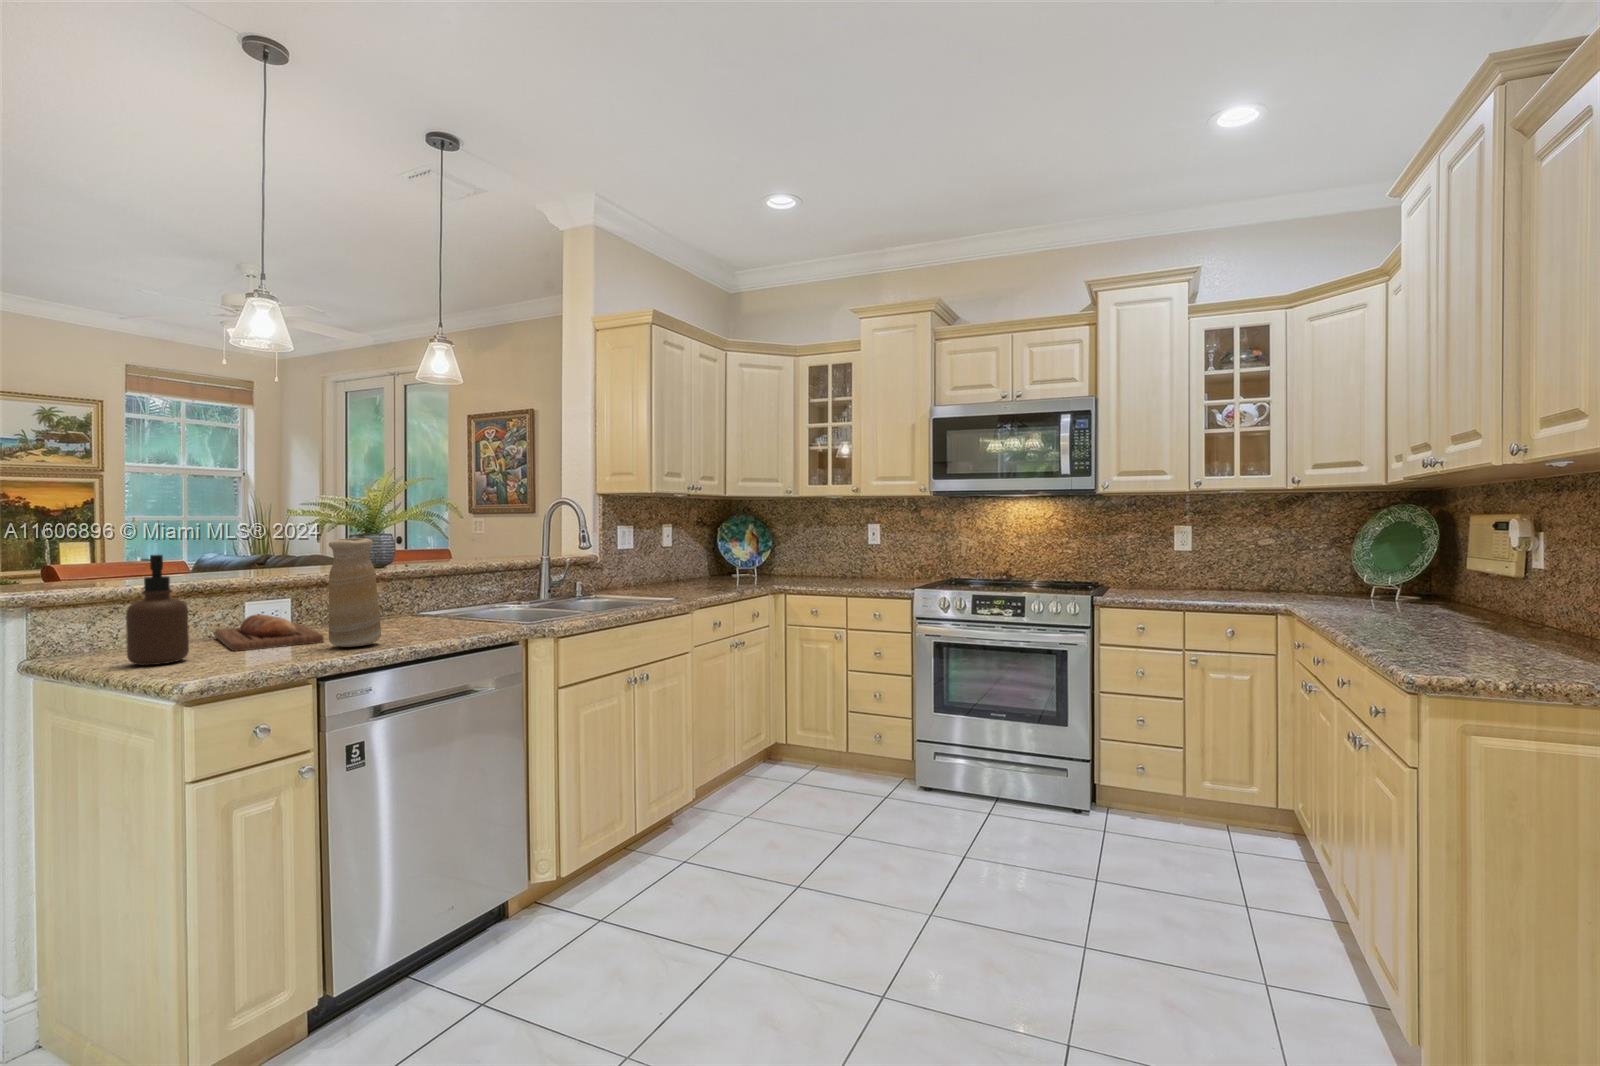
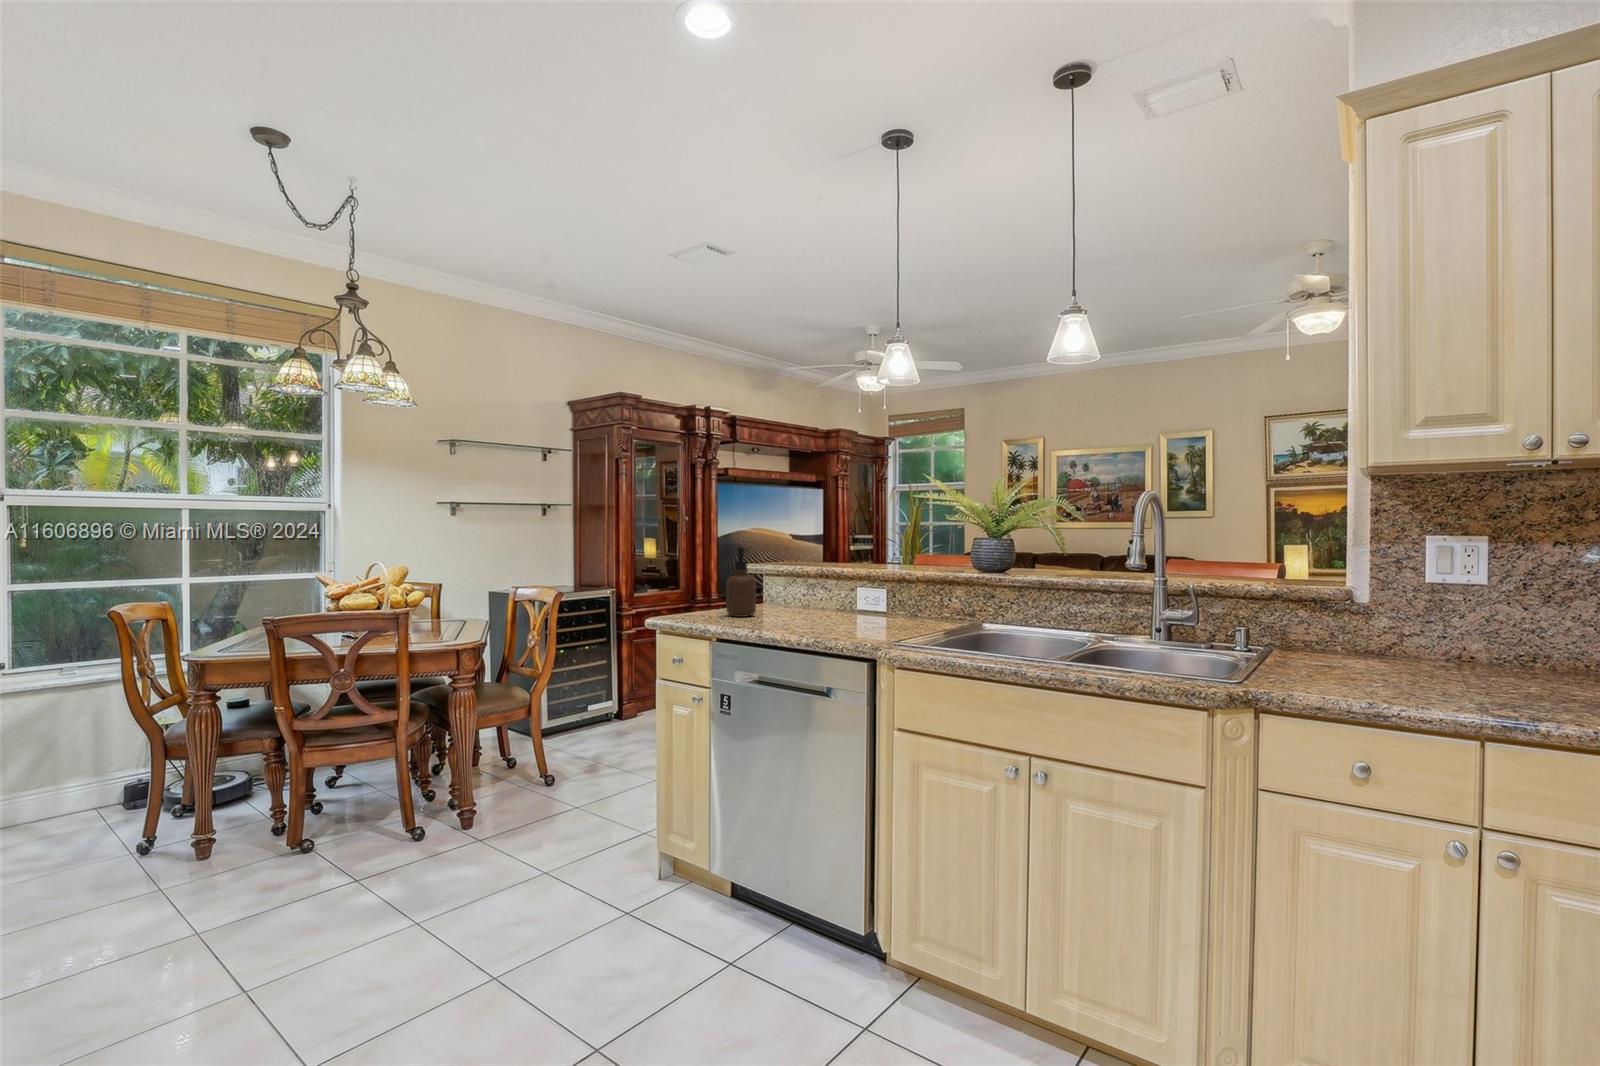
vase: present [329,538,381,647] -> none [761,539,798,628]
bread loaf: present [215,614,324,651] -> none [781,599,891,624]

